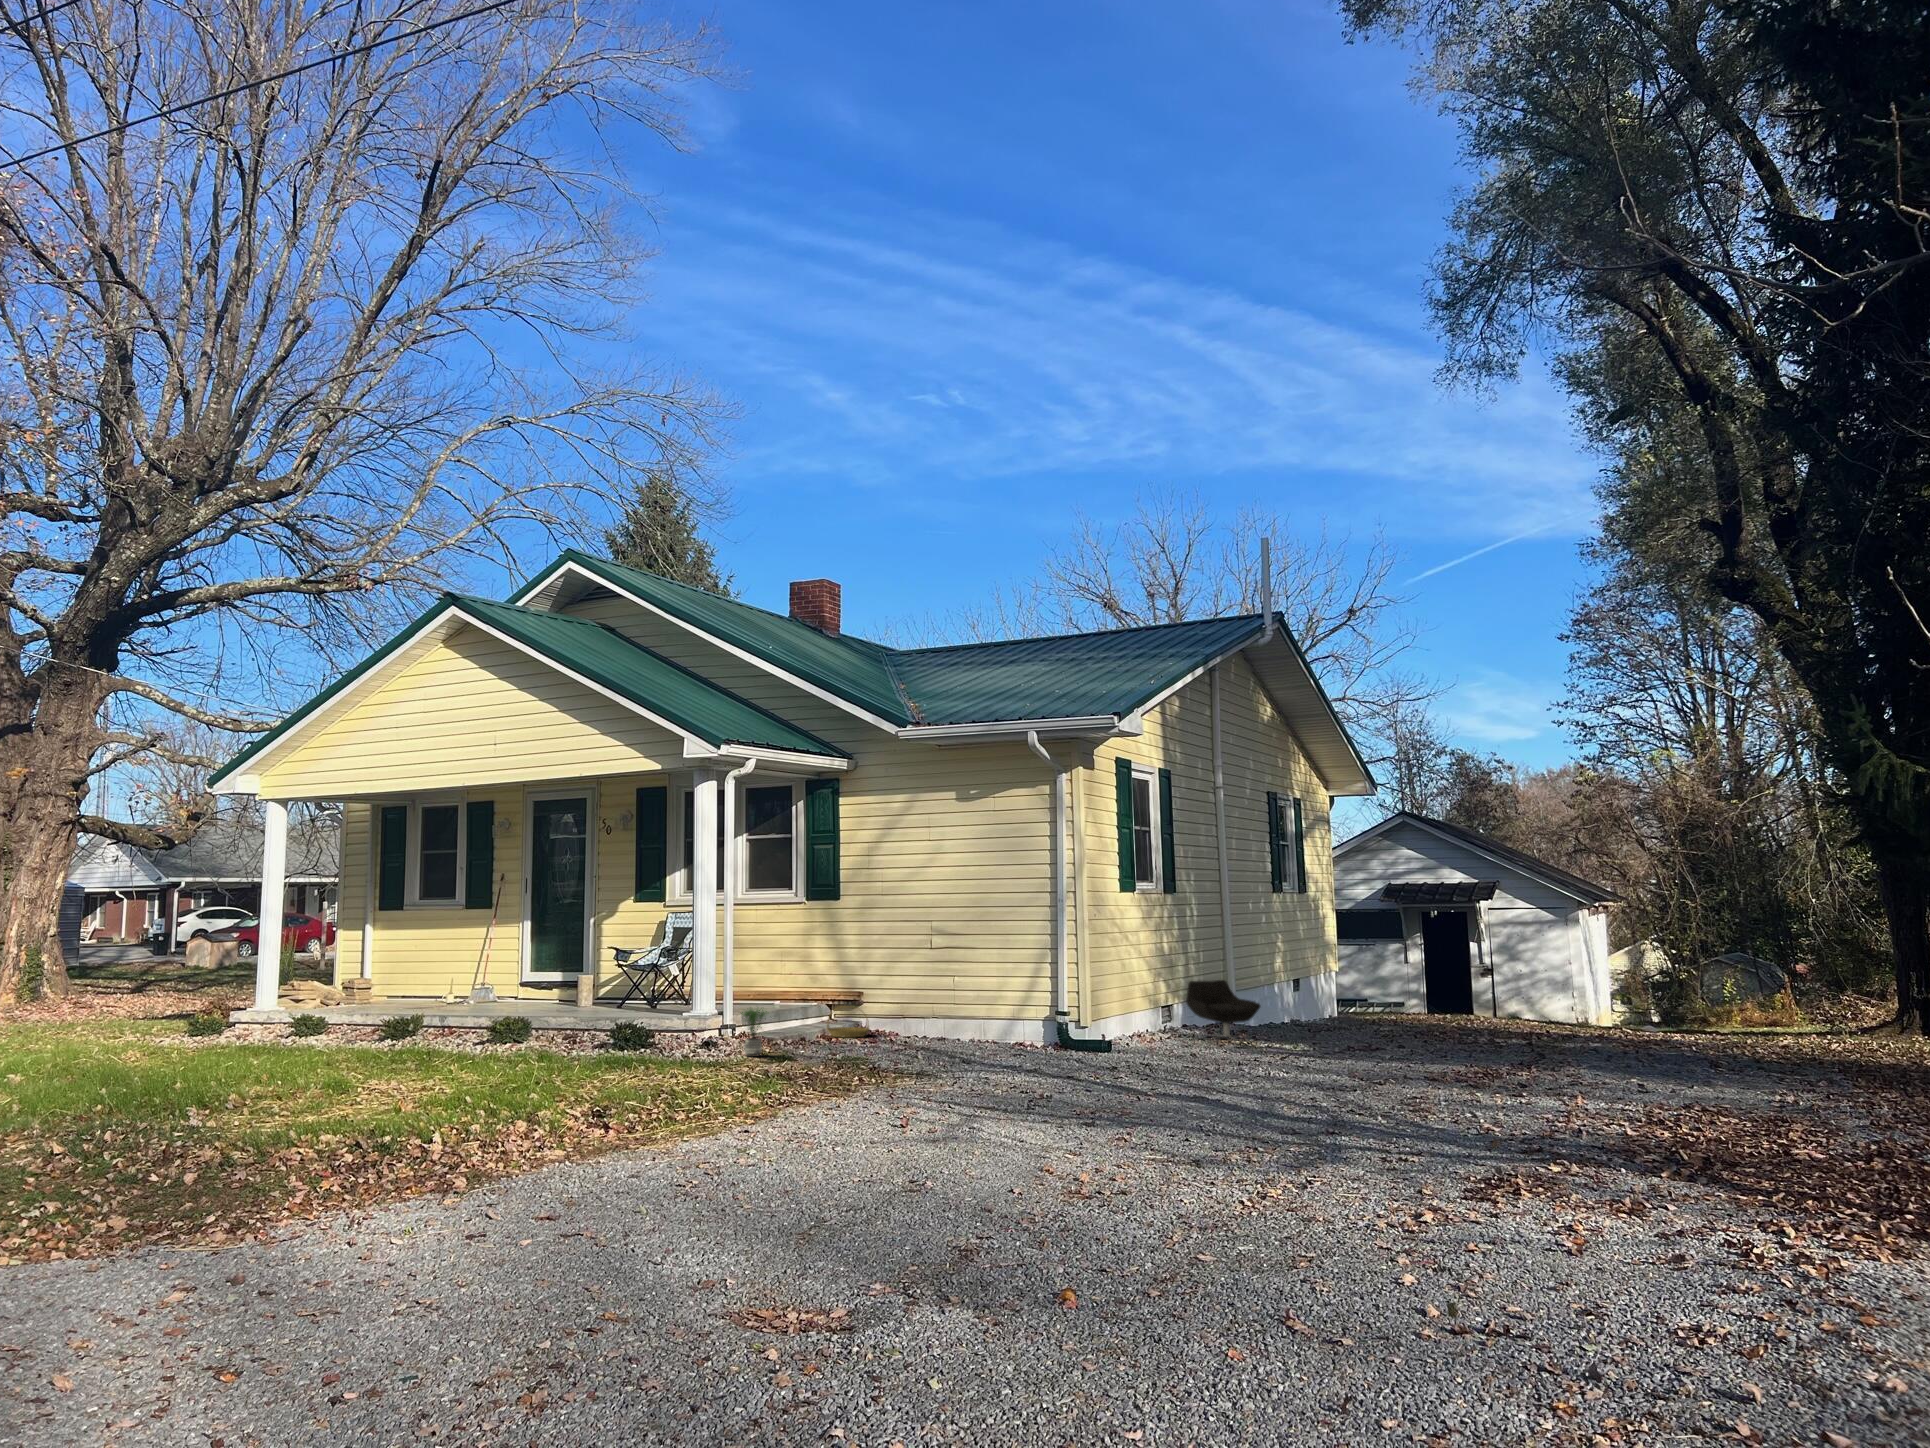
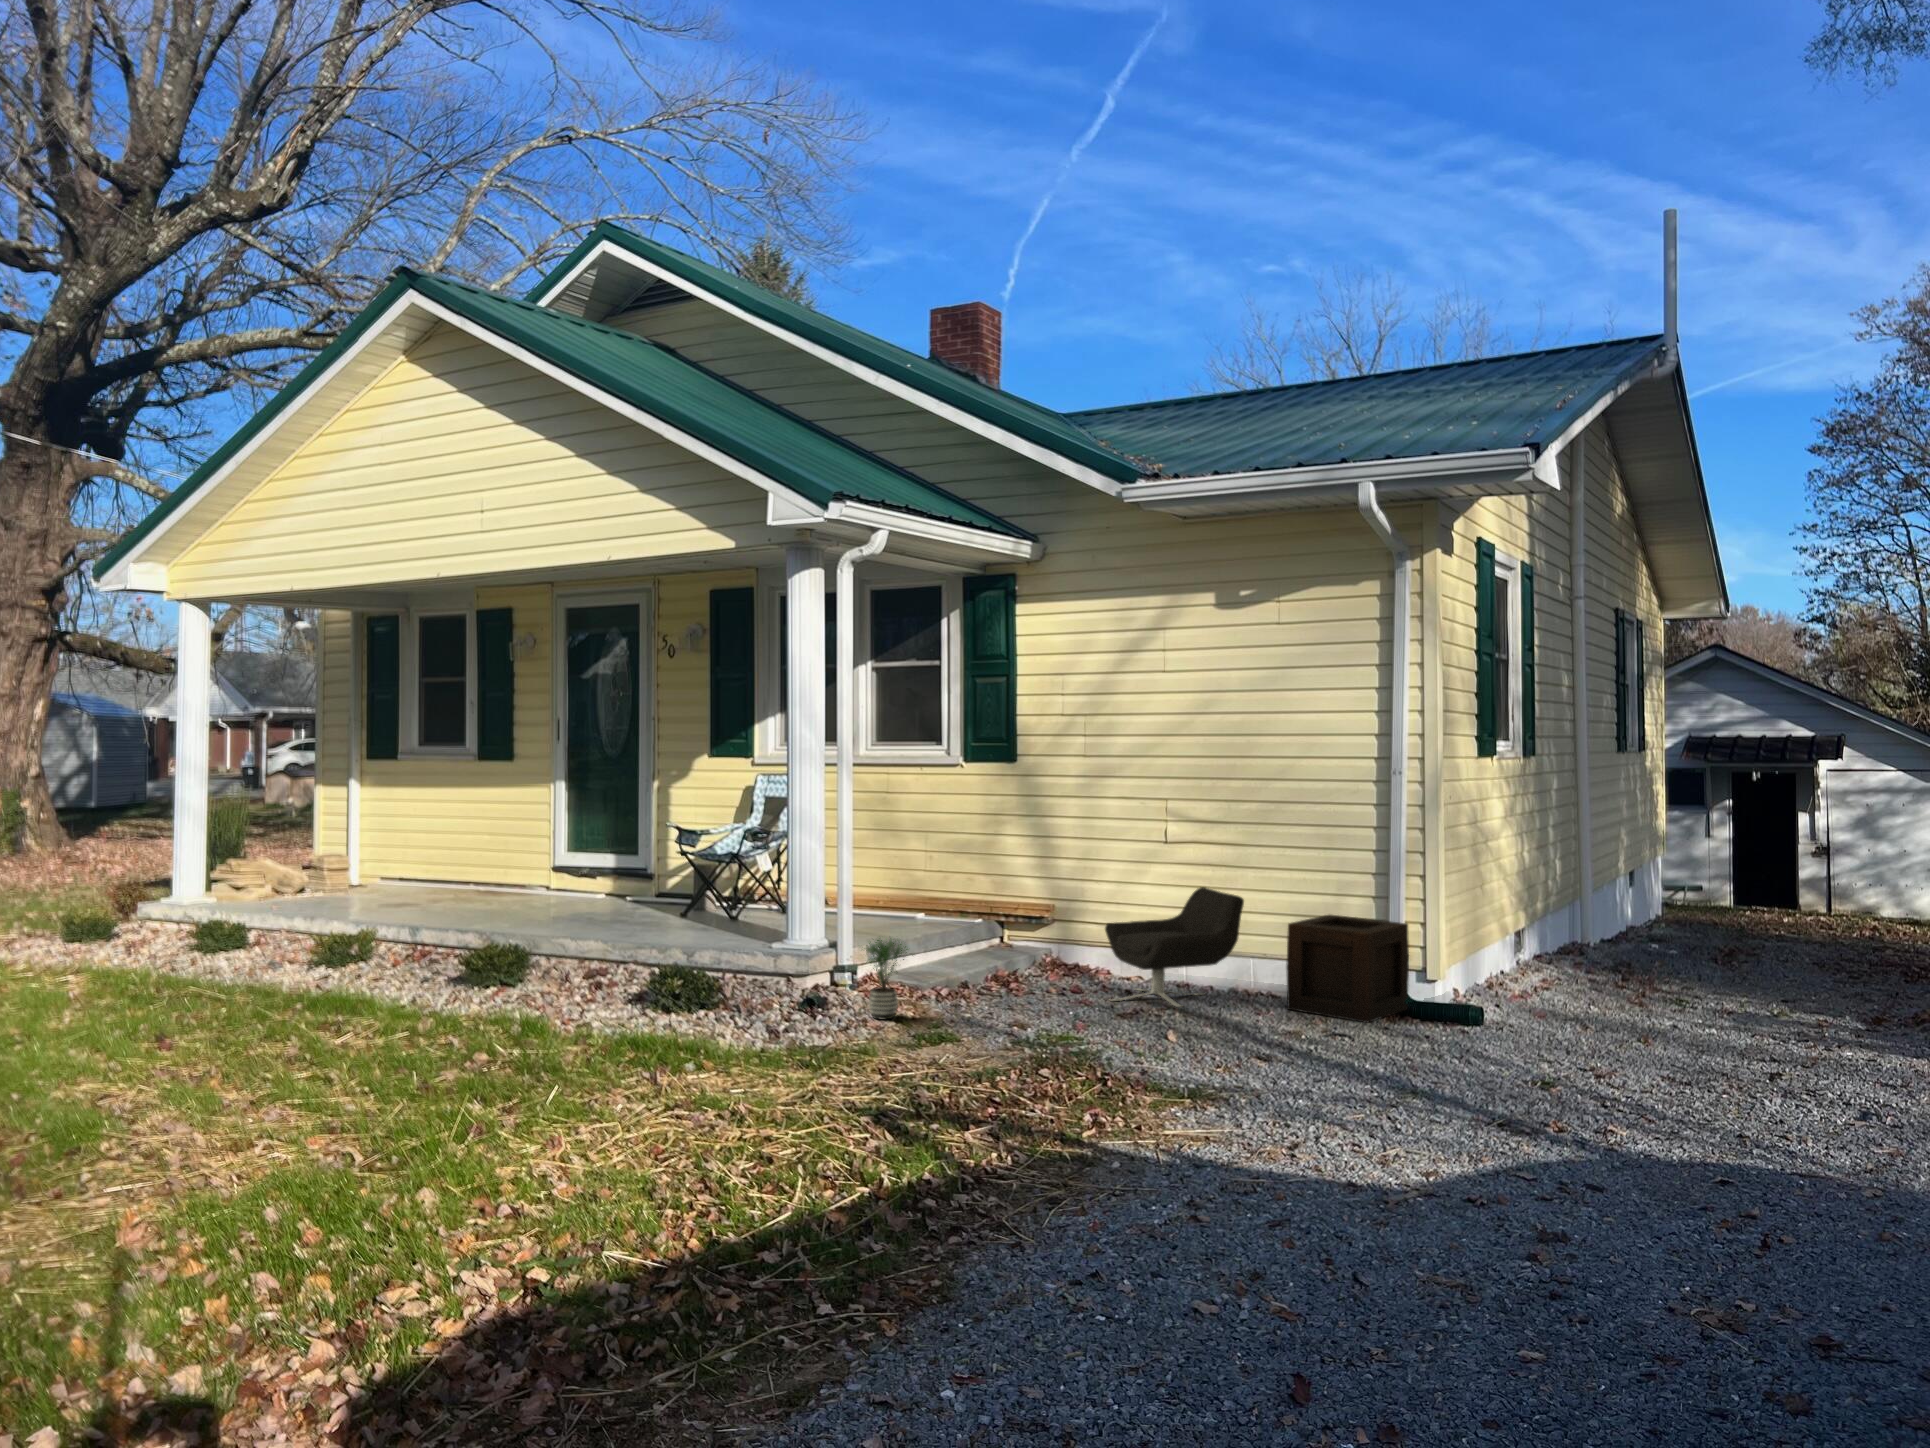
lounge chair: present [1186,980,1260,1037] -> present [1105,887,1244,1007]
wooden crate: none [997,990,1070,1051] -> present [1286,915,1409,1023]
basket: present [826,1009,869,1038] -> none [998,928,1068,978]

